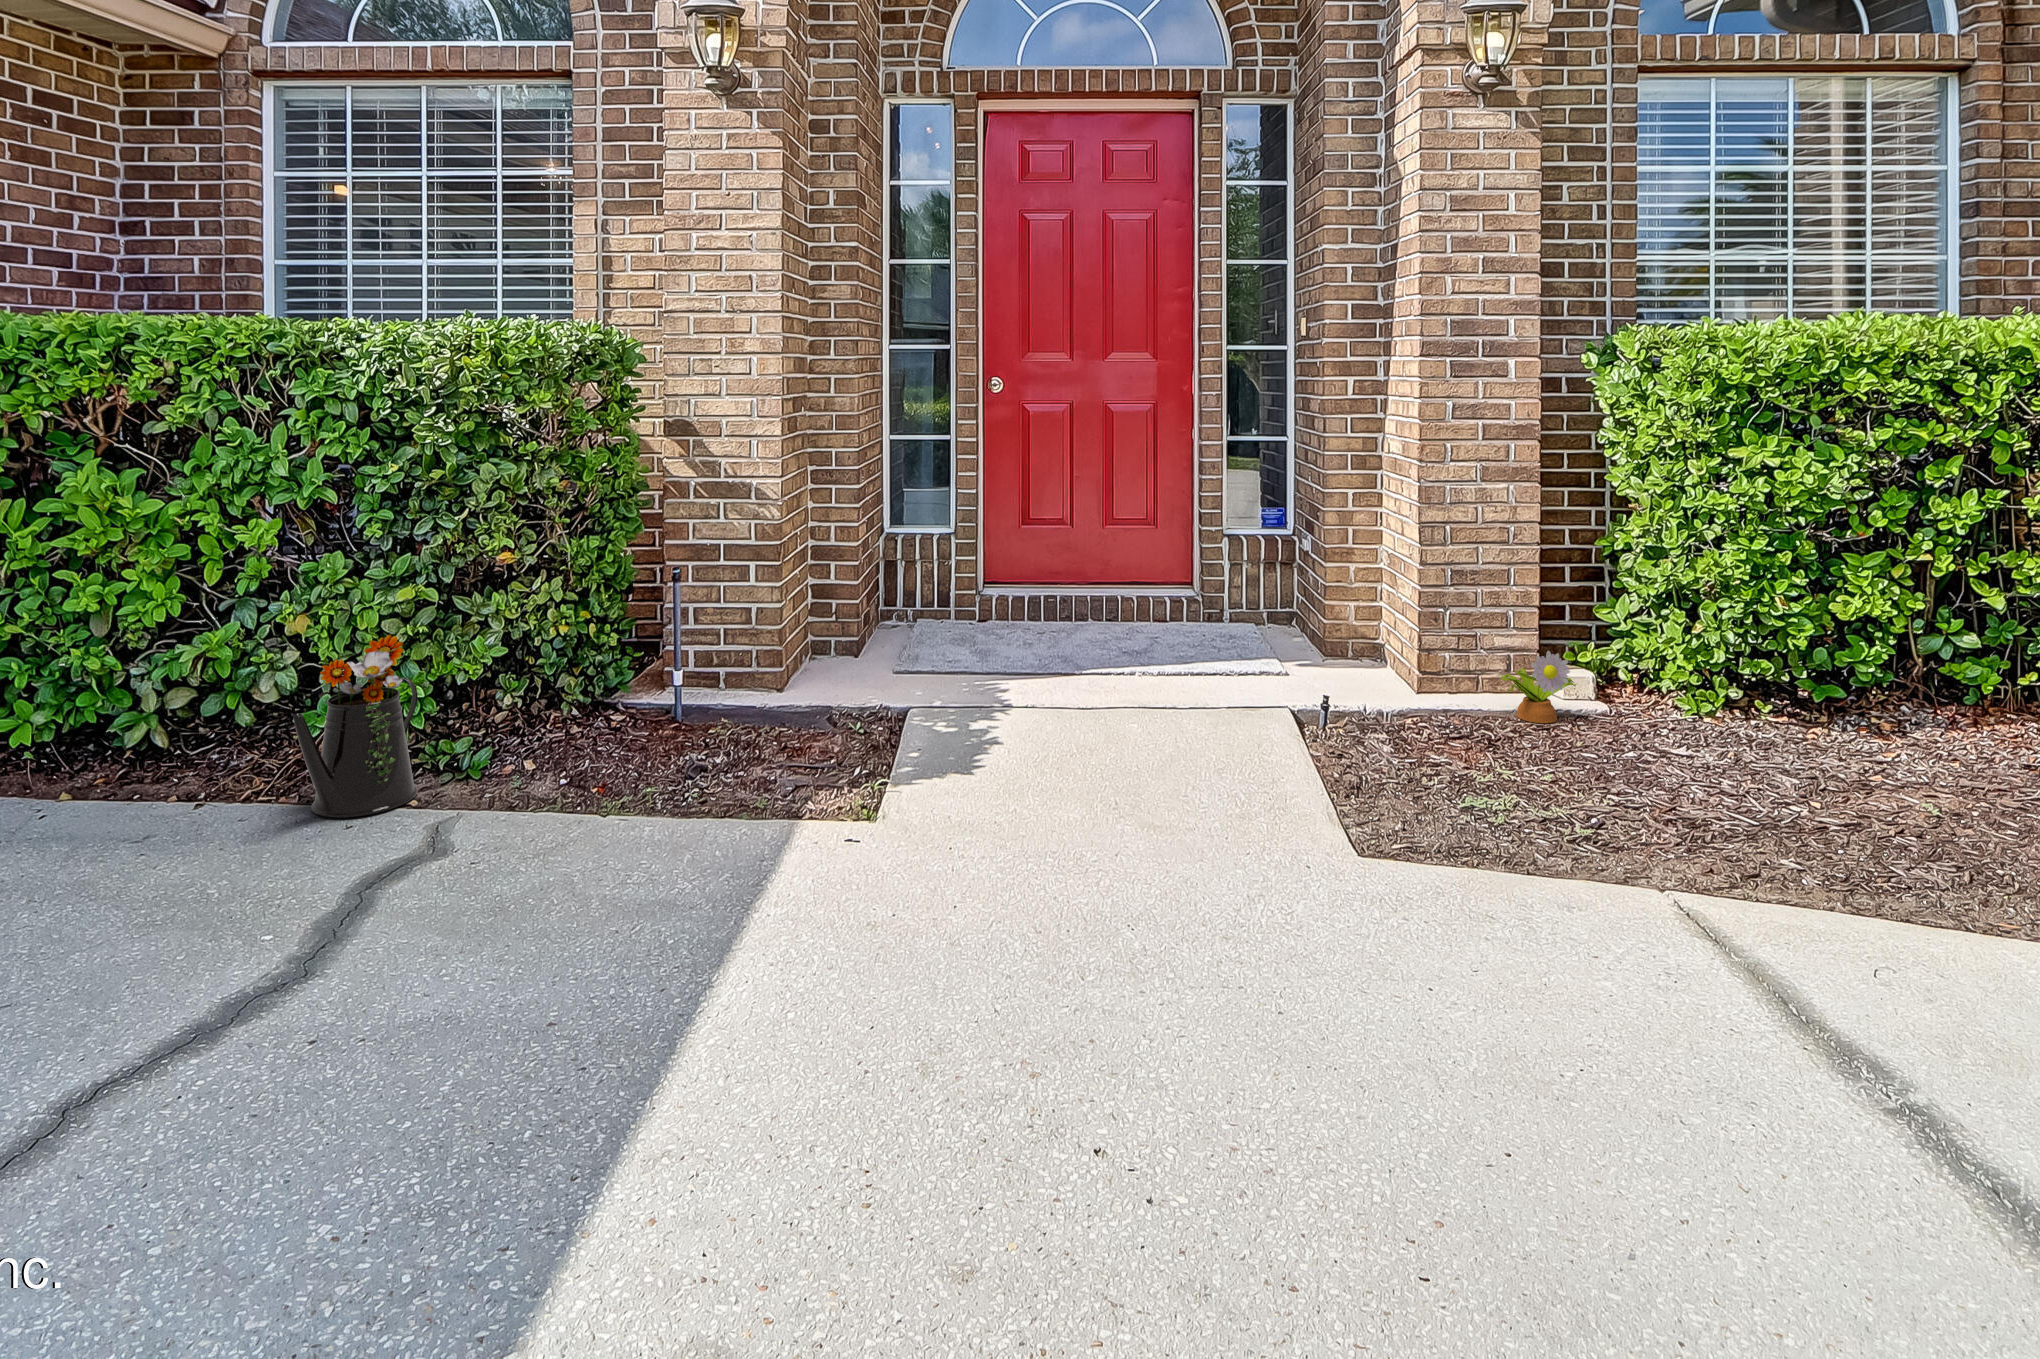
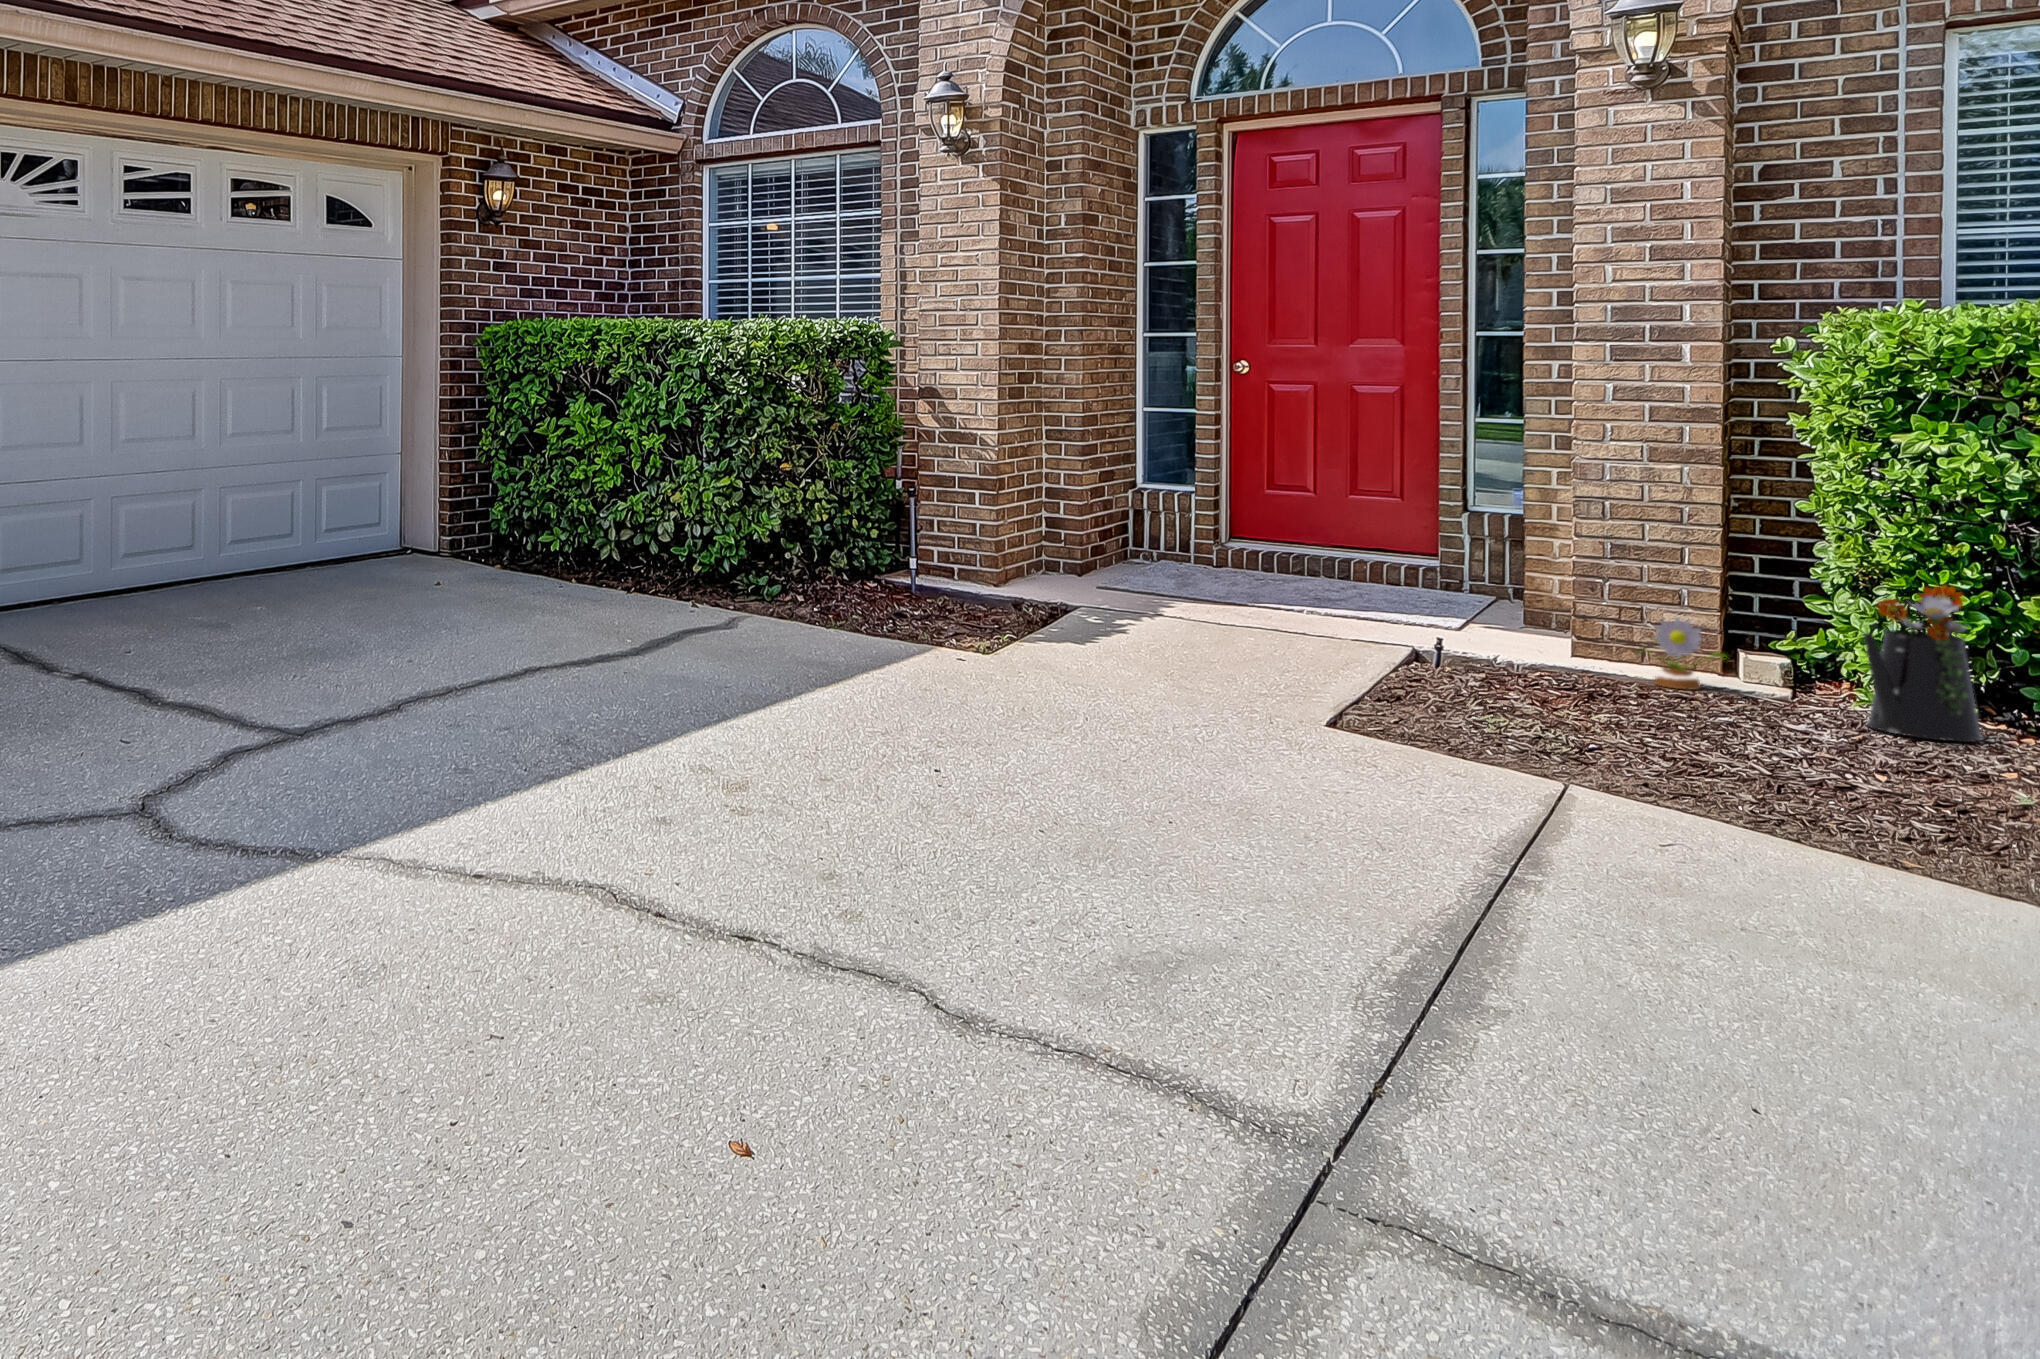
watering can: present [293,635,418,818] -> present [1864,585,1984,742]

